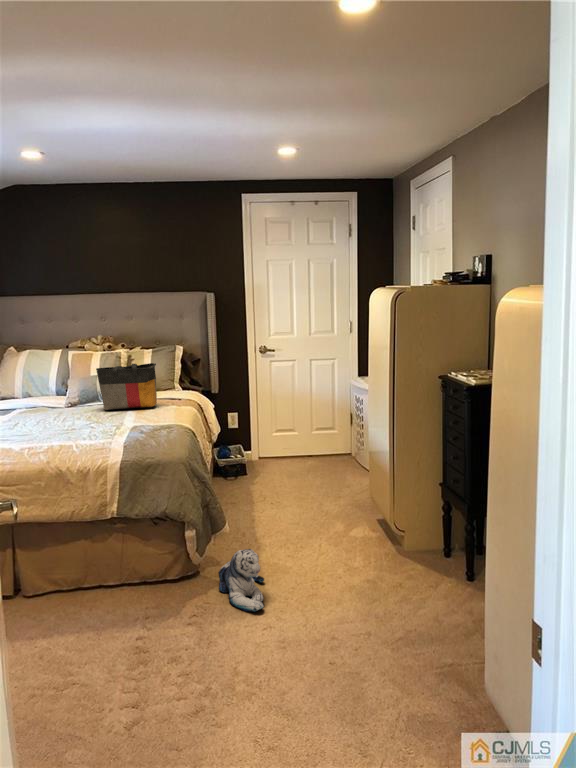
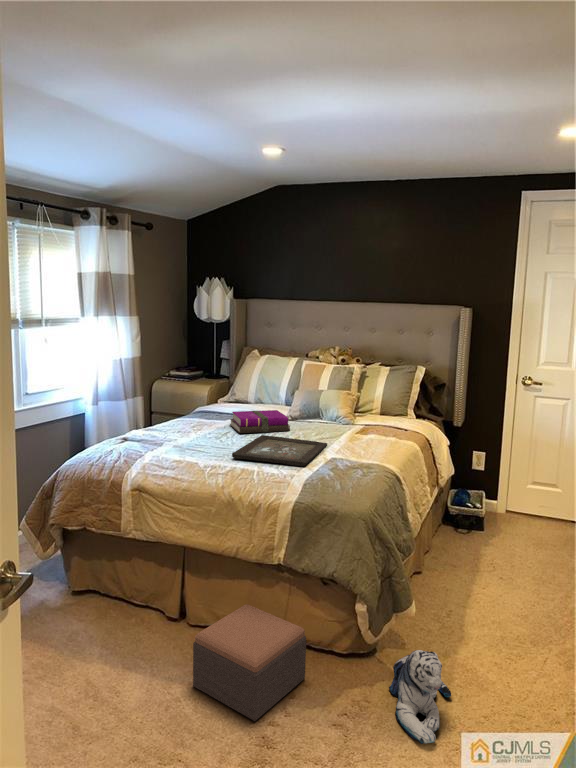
tote bag: present [96,363,157,410] -> none [313,384,377,436]
notebook: none [15,398,79,422] -> present [230,410,290,433]
tray: none [43,416,122,440] -> present [232,435,327,466]
footstool: none [54,558,151,639] -> present [193,604,306,721]

